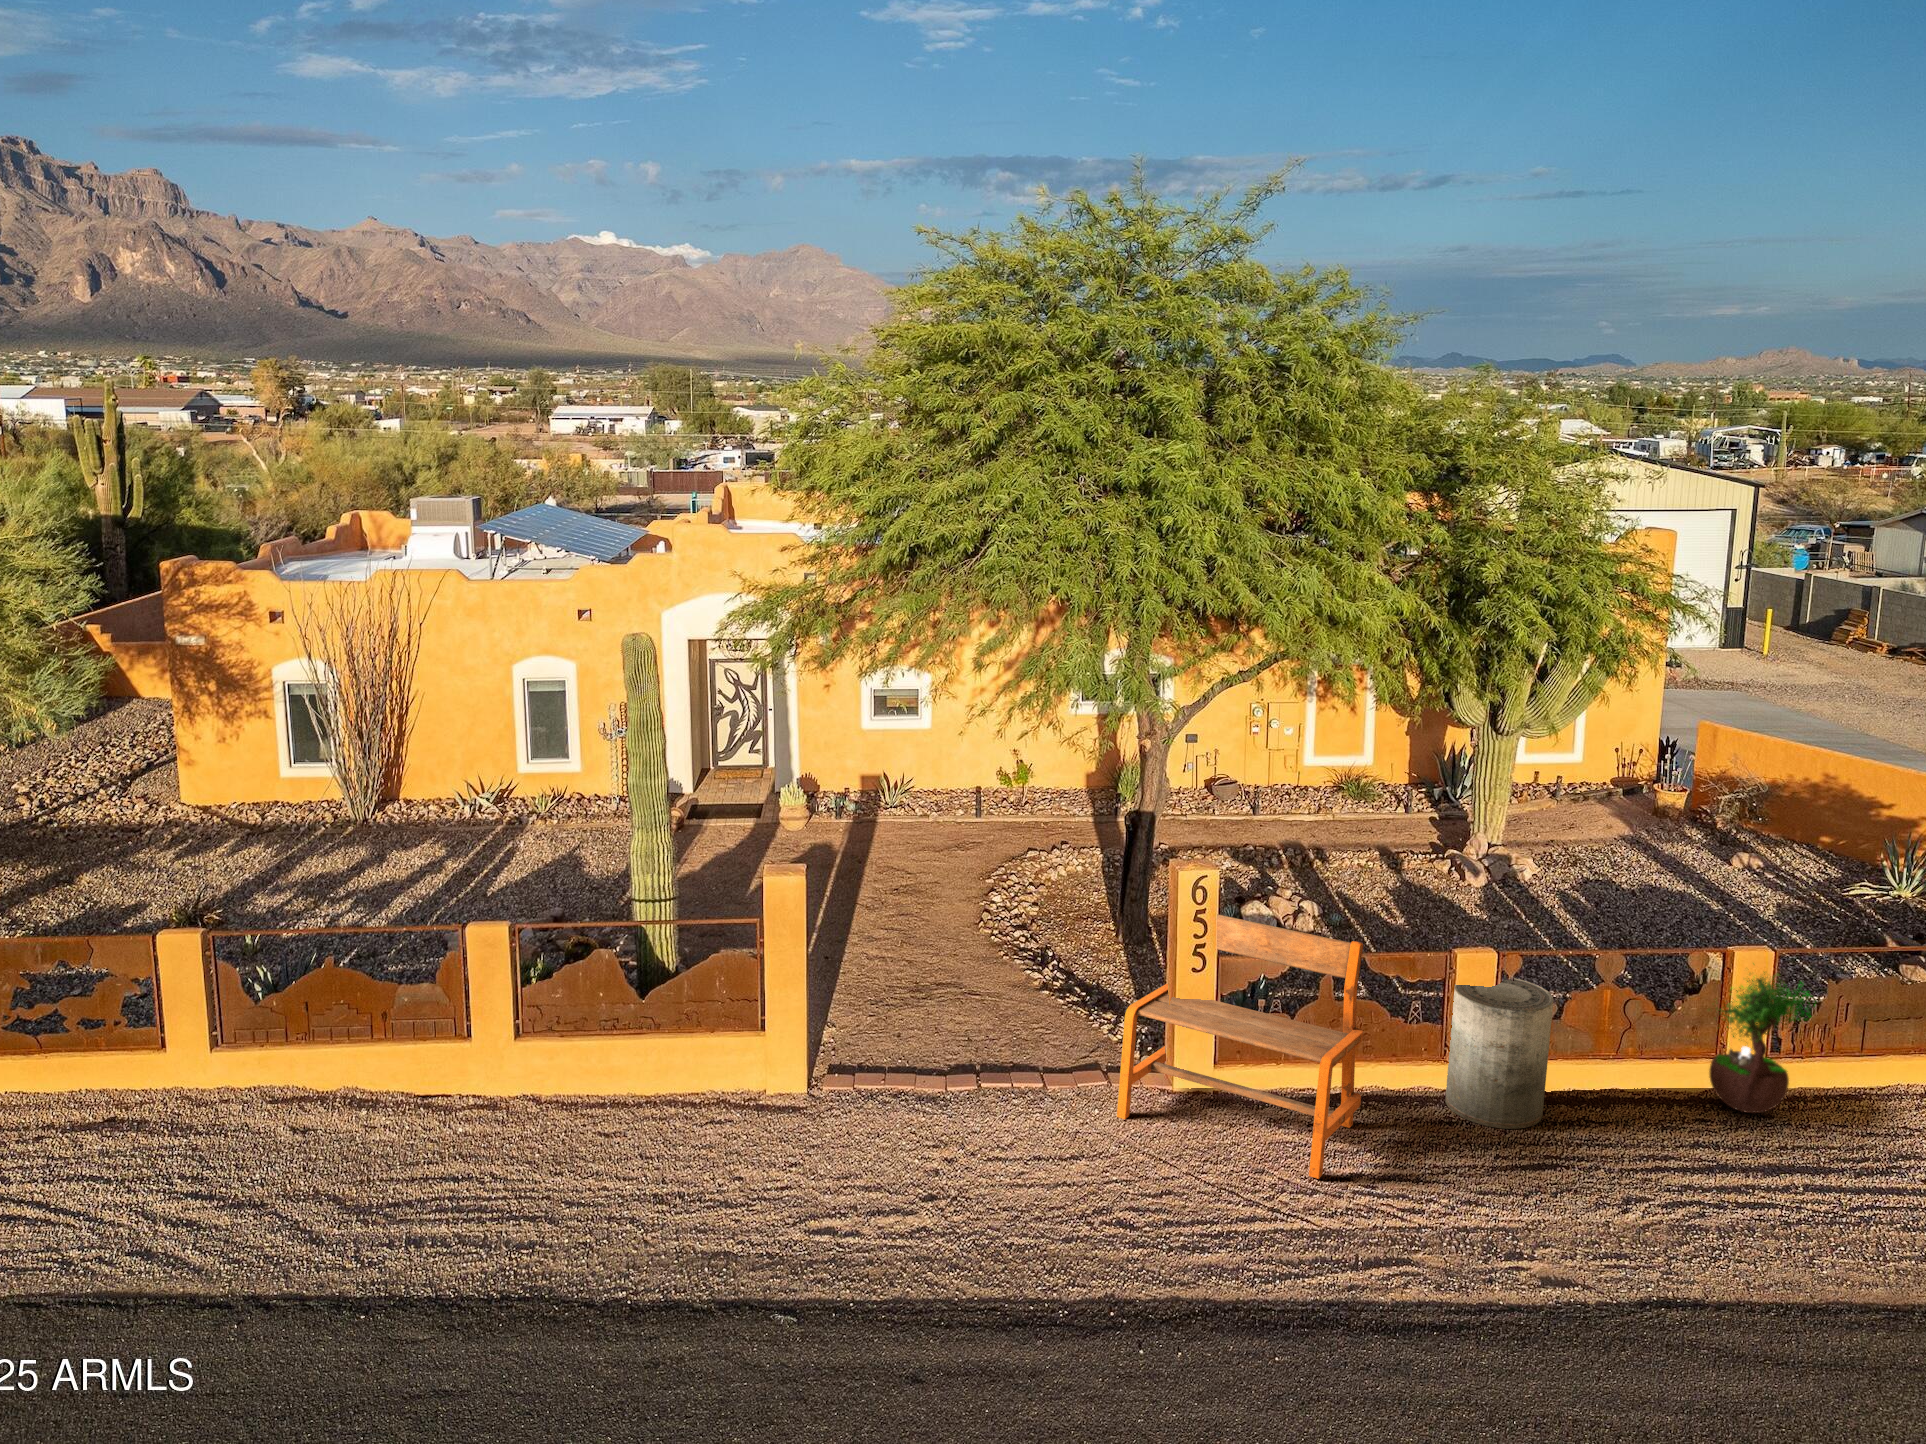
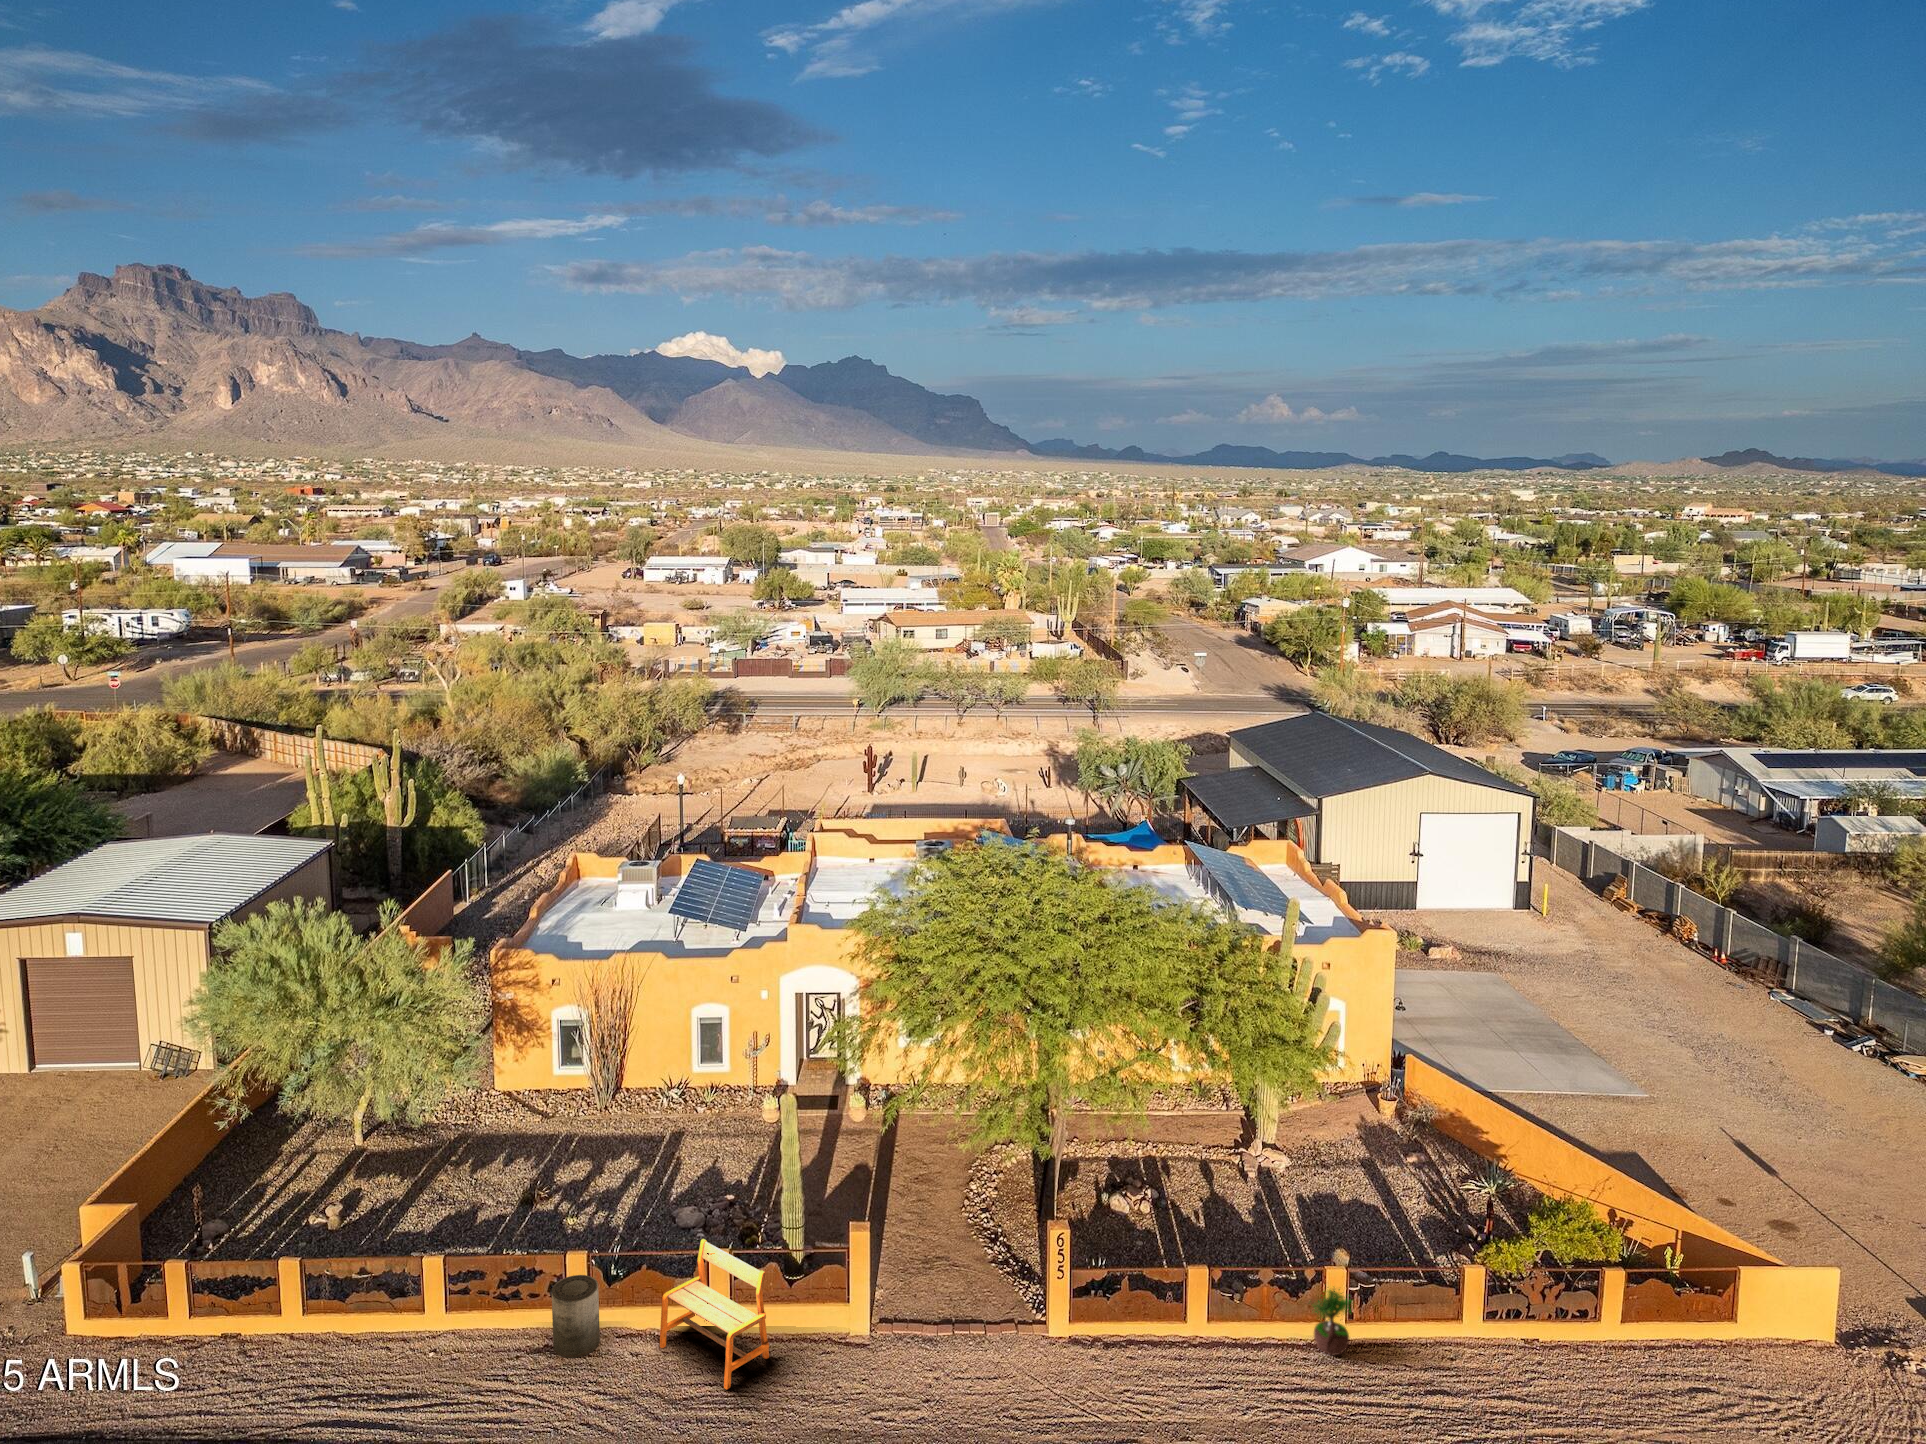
bench: present [1117,914,1363,1179] -> present [660,1239,769,1390]
trash can: present [1446,978,1553,1129] -> present [552,1275,600,1358]

